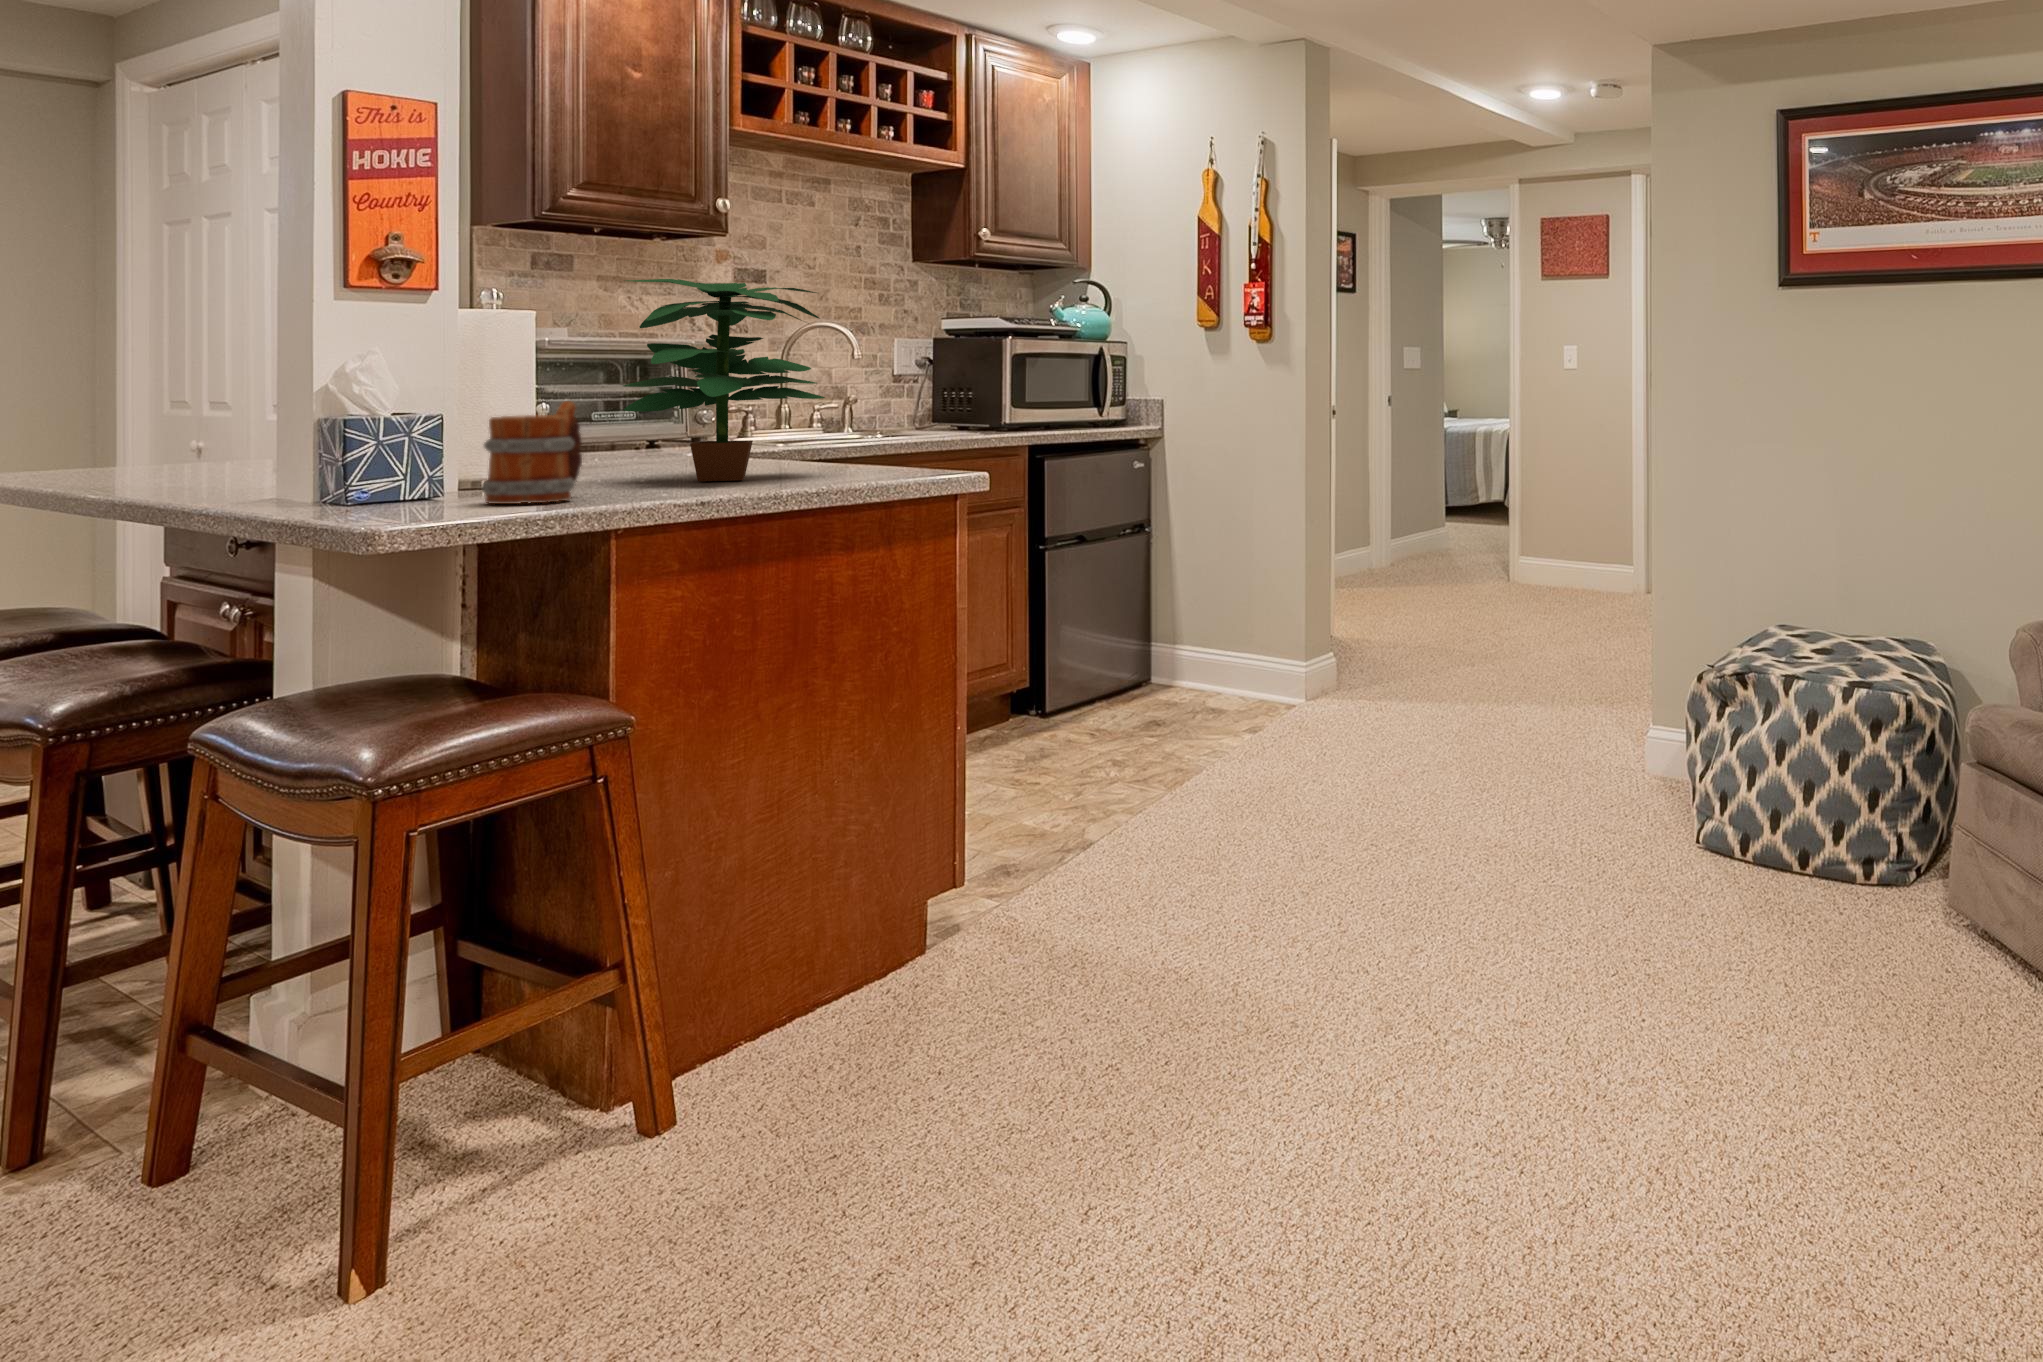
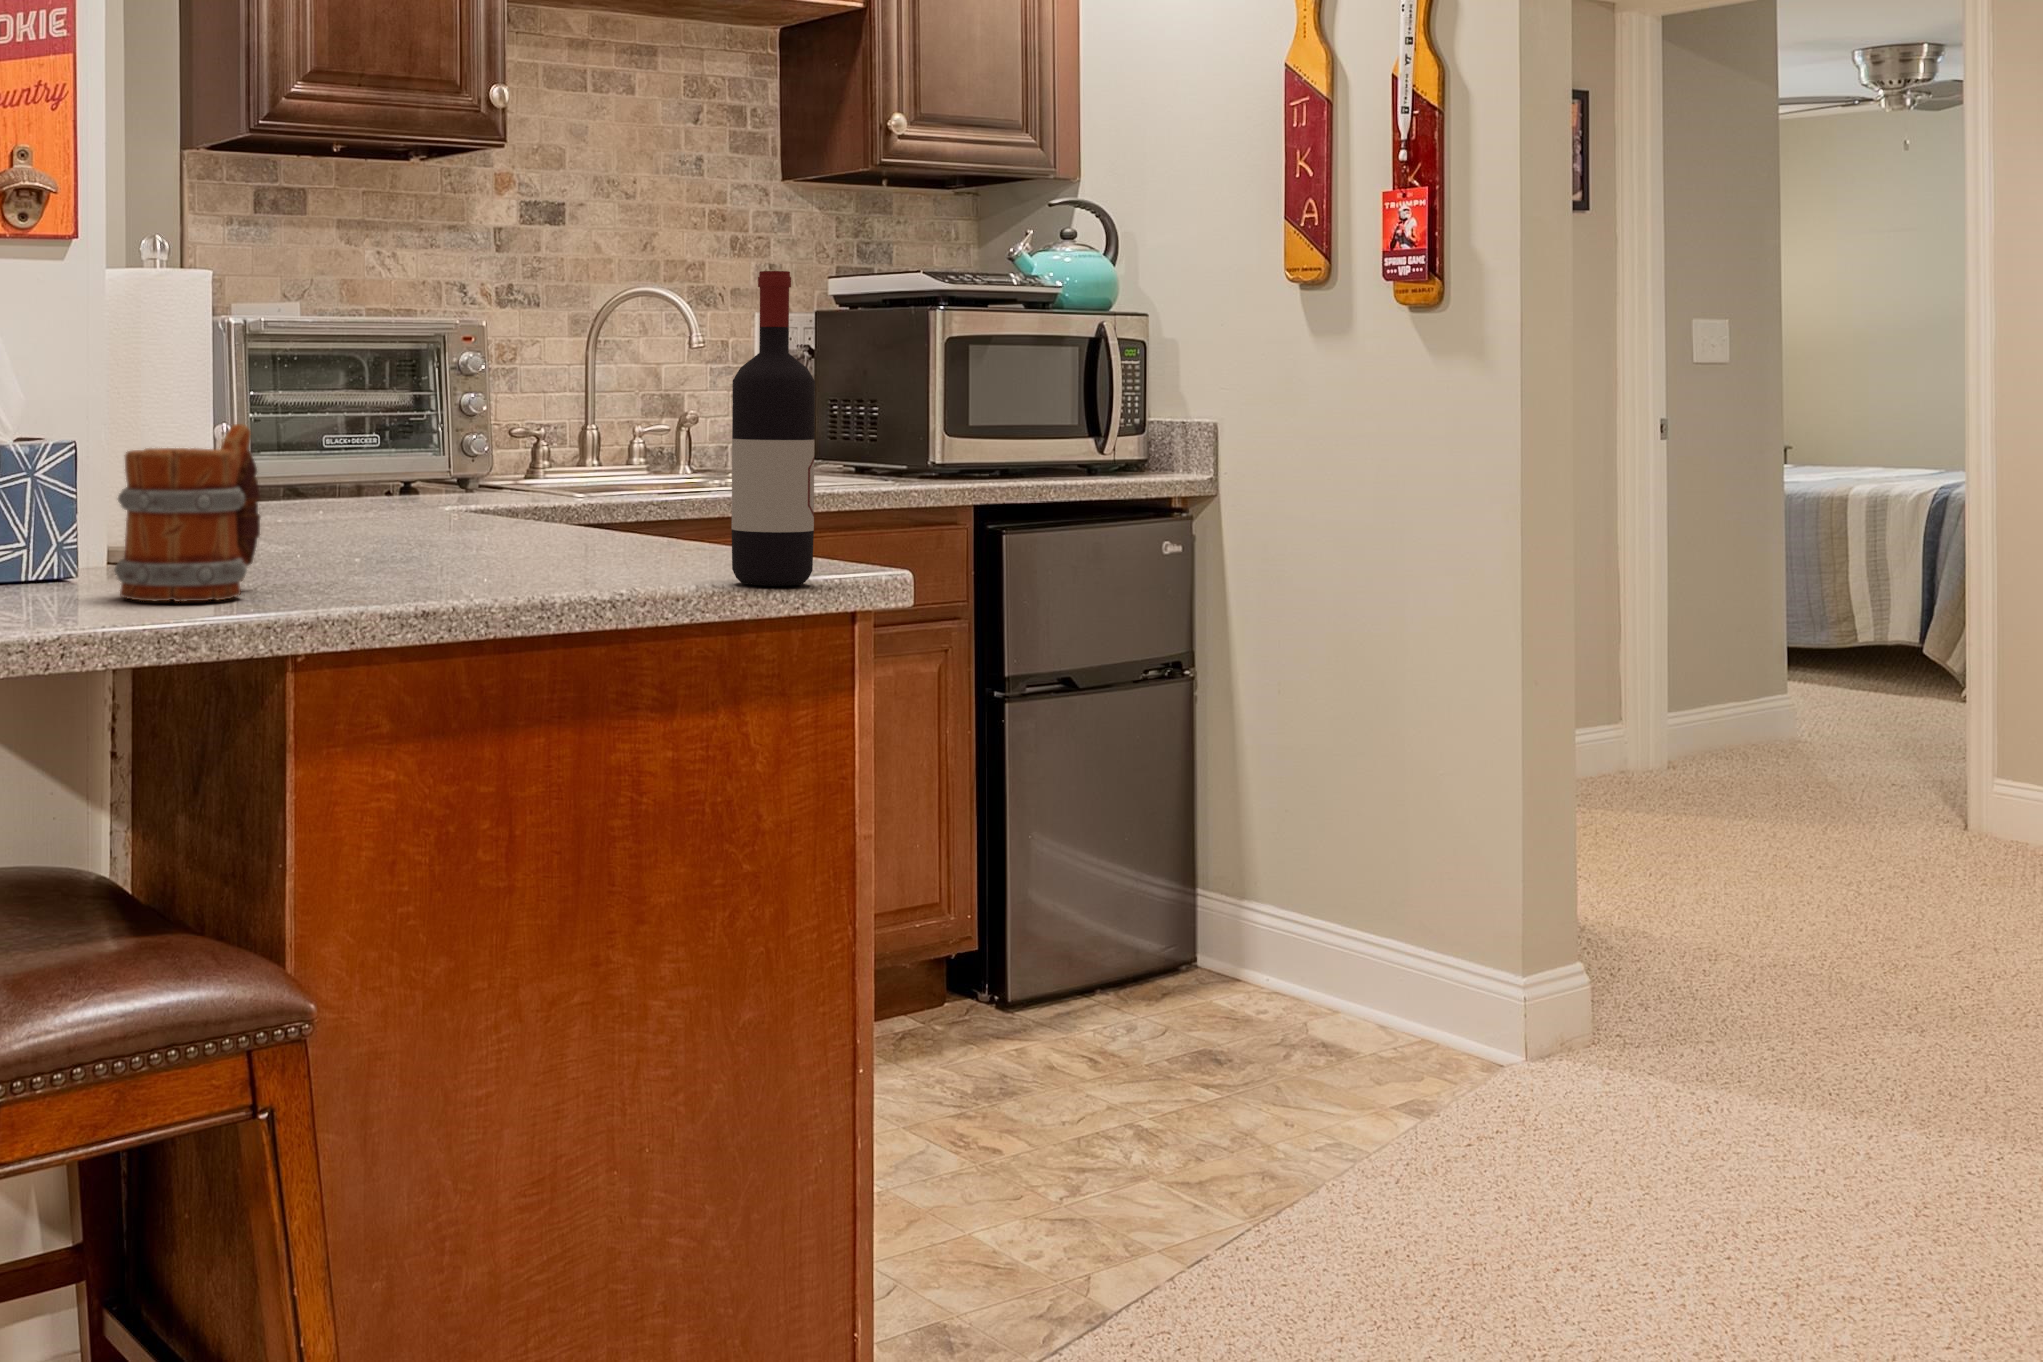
potted plant: present [623,279,825,481] -> none [329,215,639,567]
wine bottle: none [882,318,930,483] -> present [732,271,815,586]

